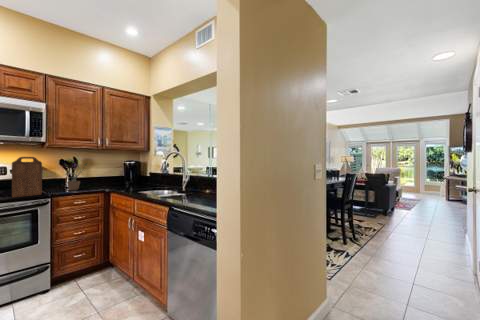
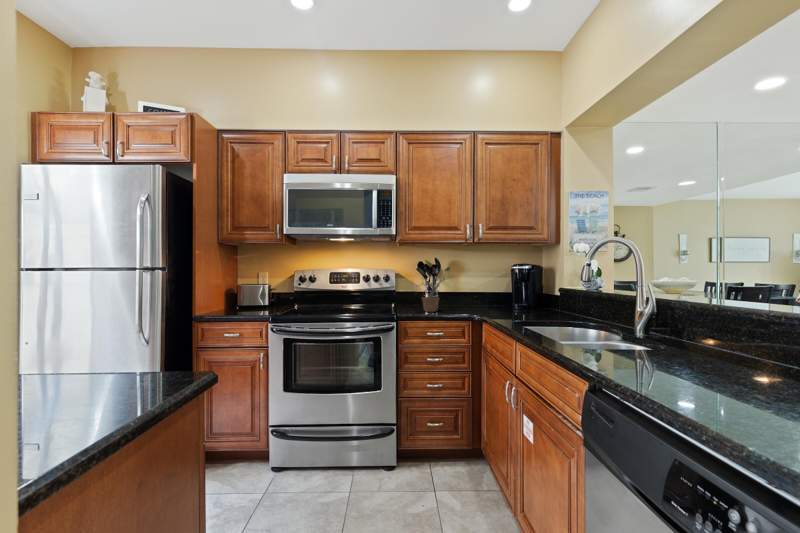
cutting board: present [12,157,42,197] -> none [352,257,386,316]

